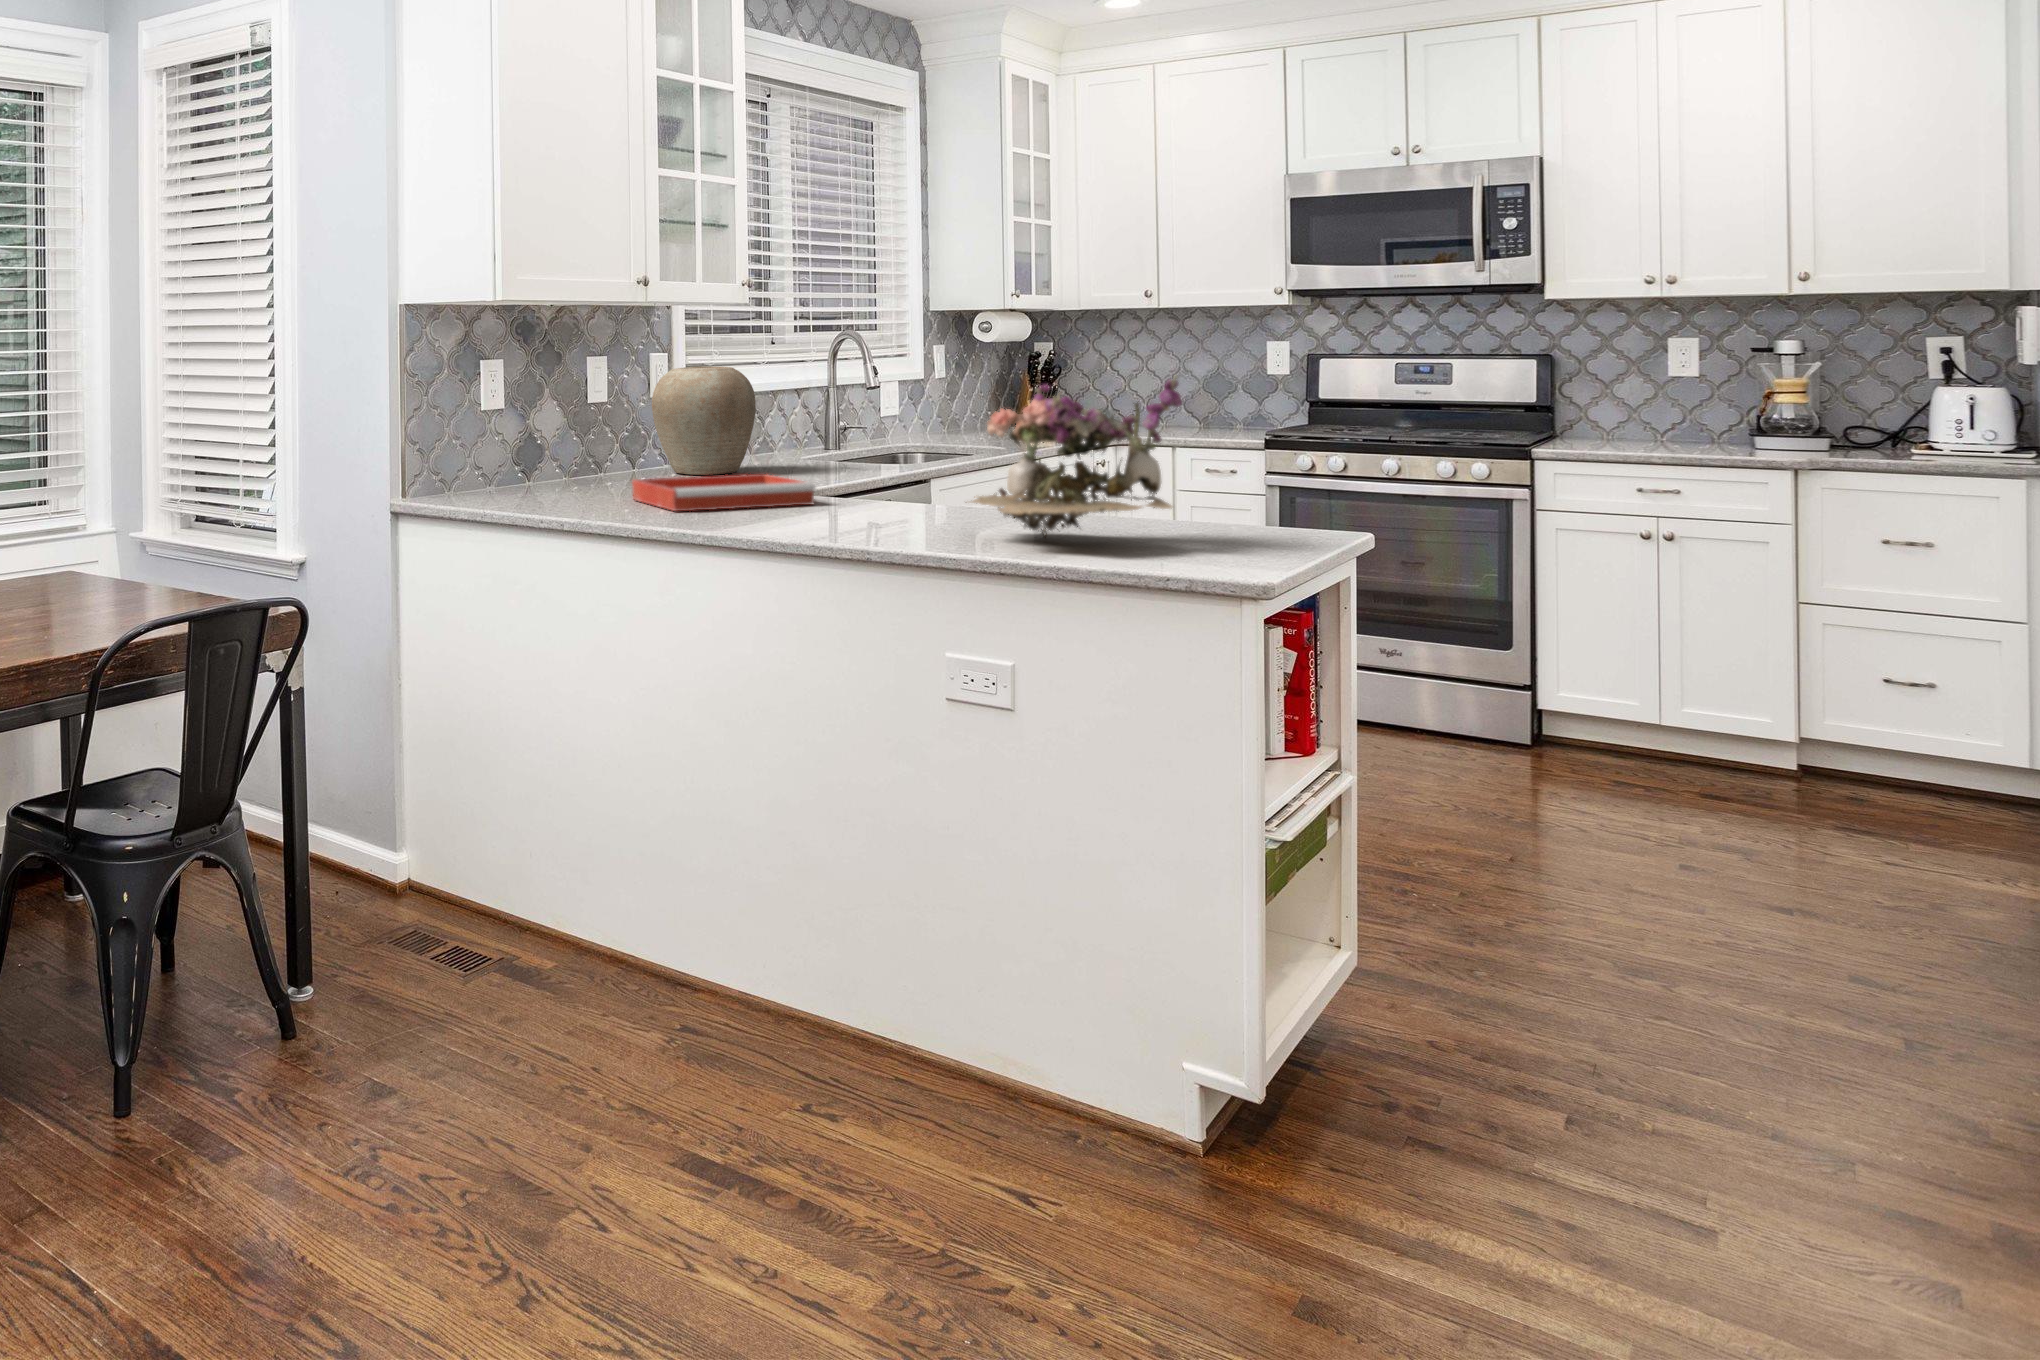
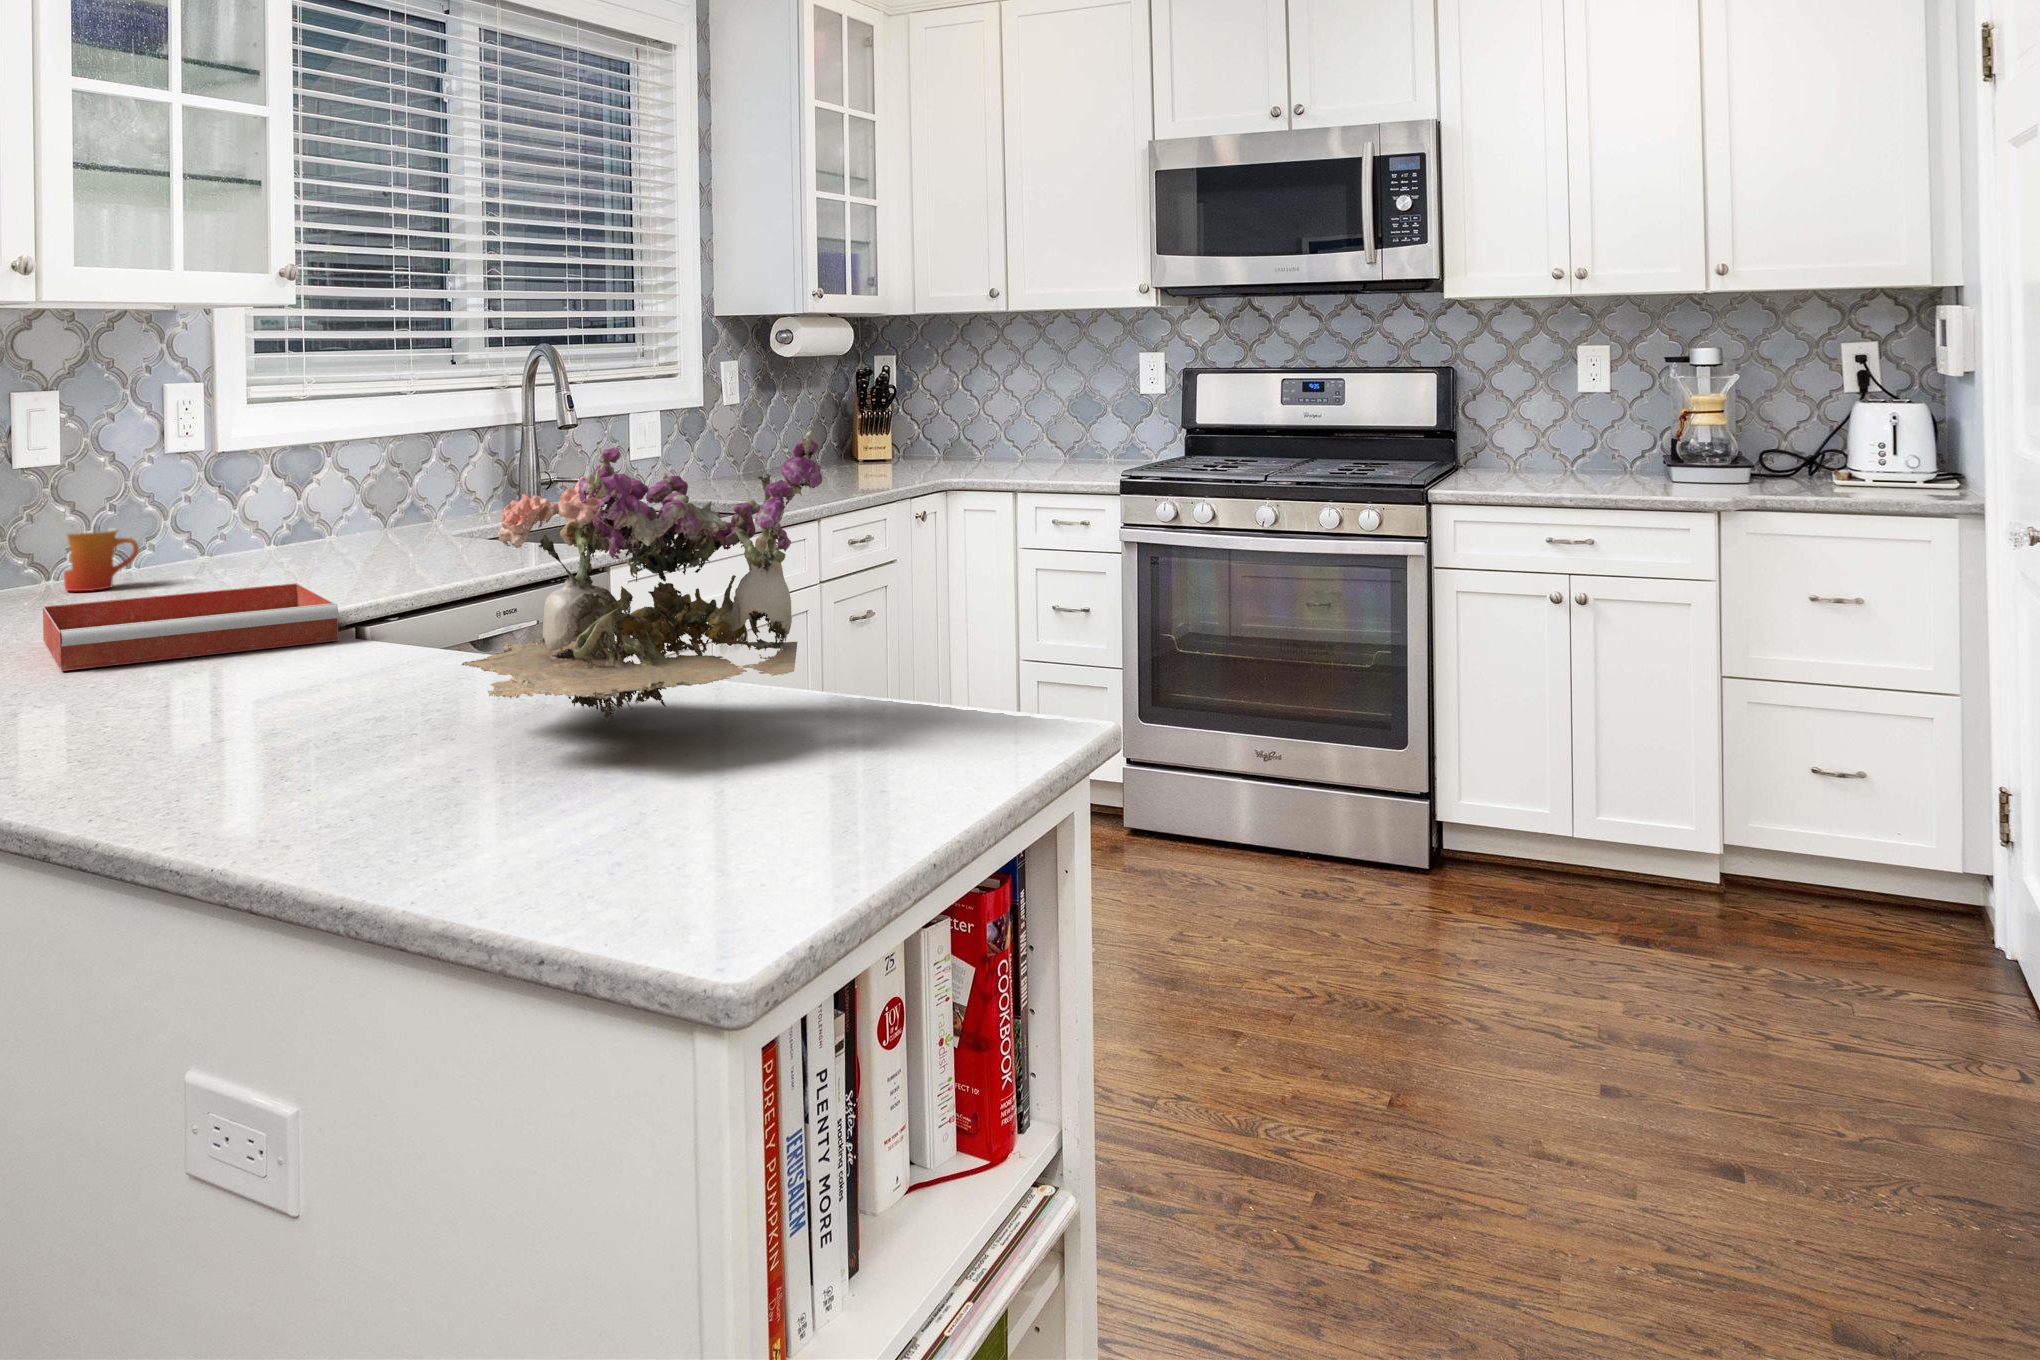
vase: present [652,367,756,475] -> none [192,405,362,574]
mug: none [585,442,631,480] -> present [64,528,139,591]

